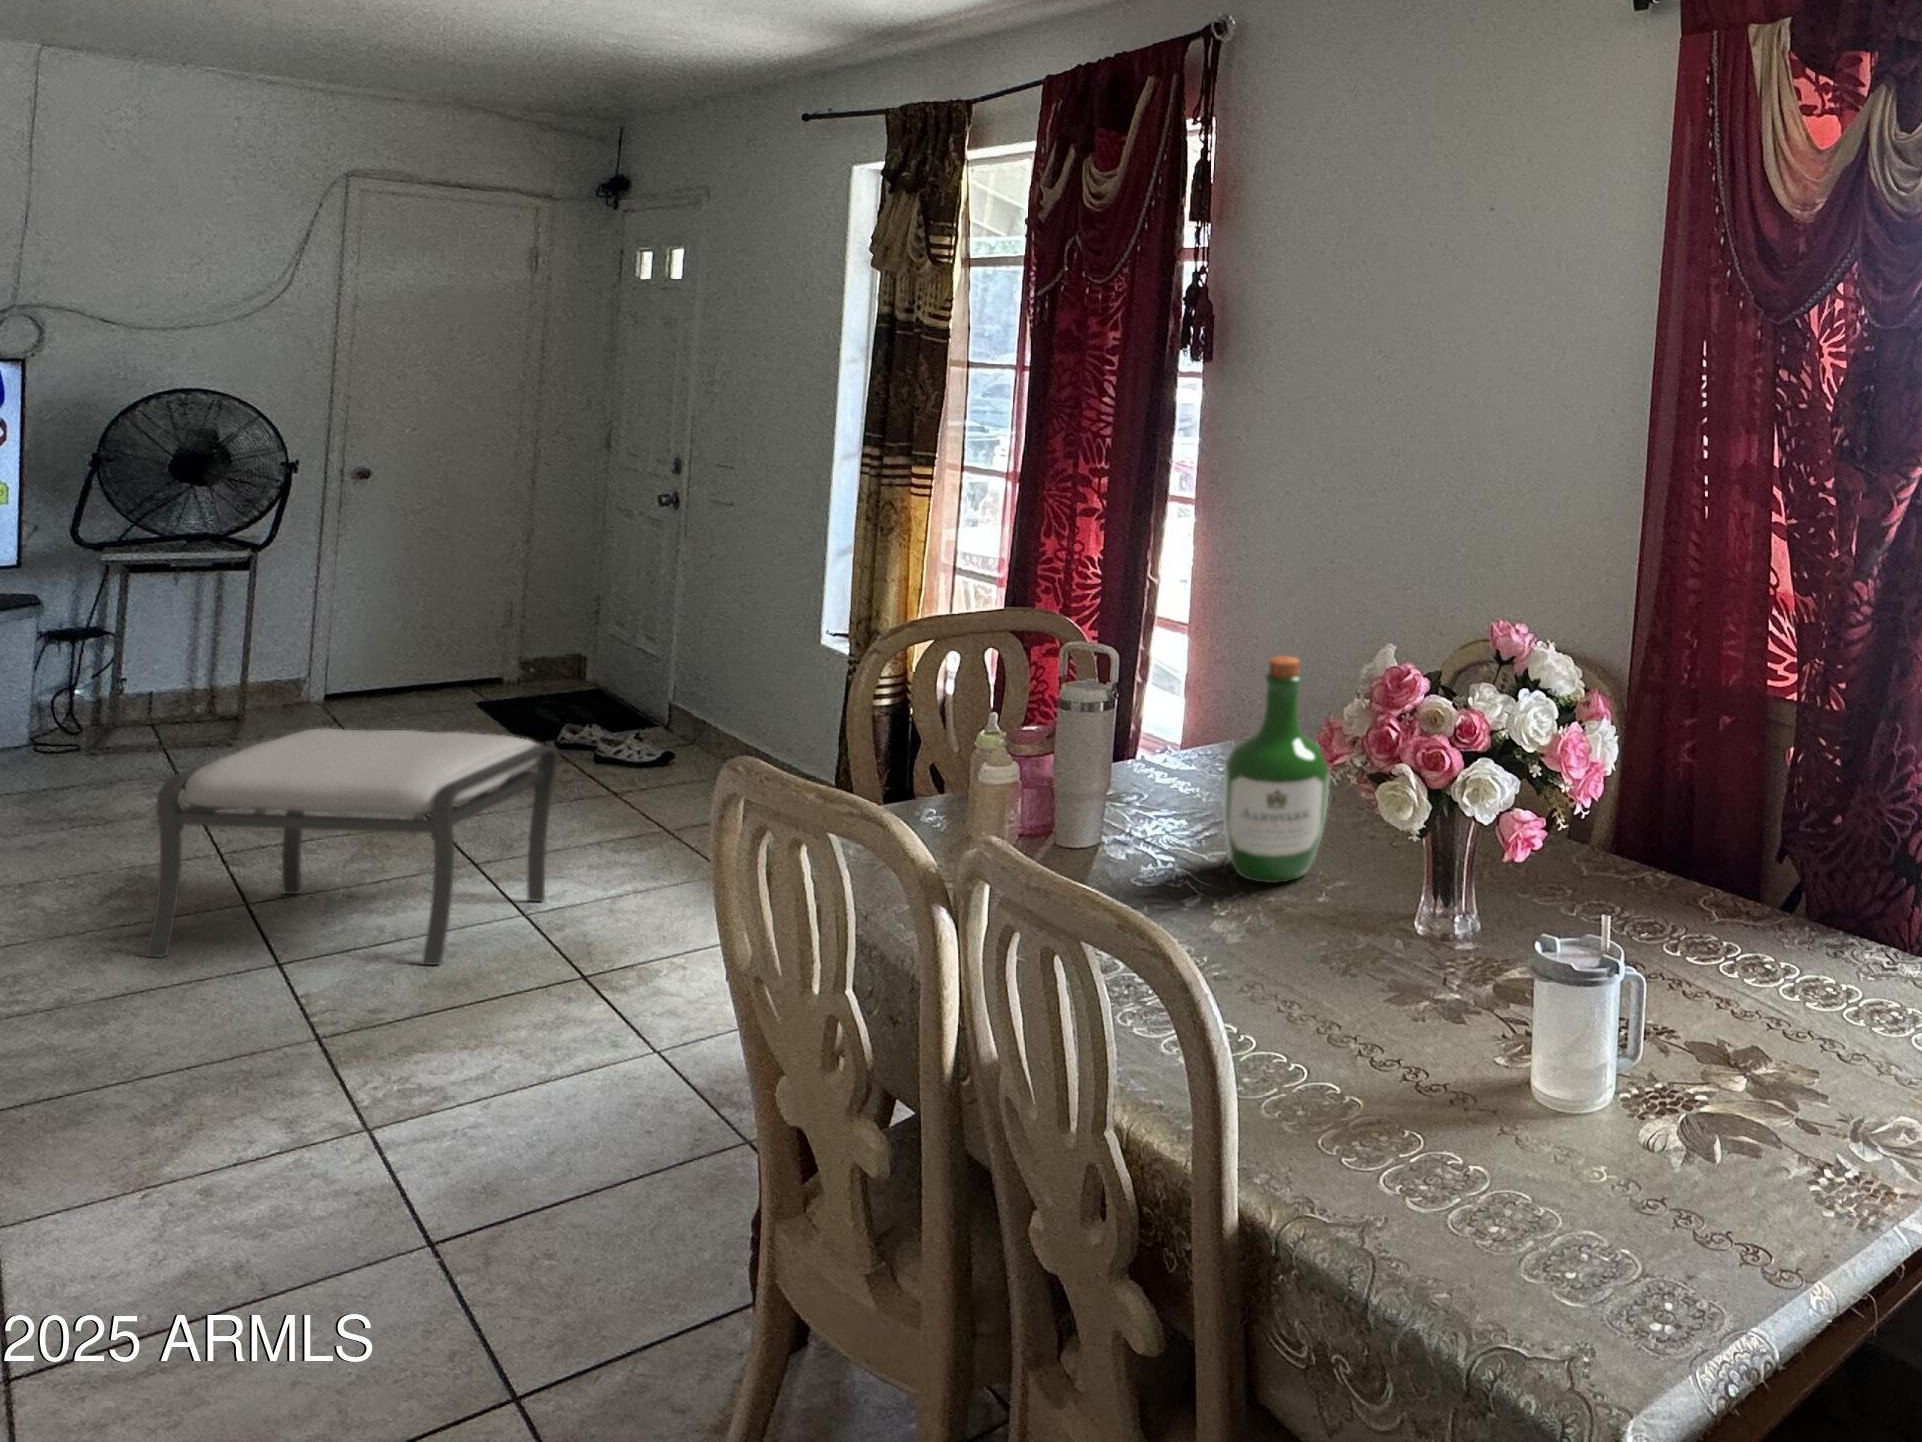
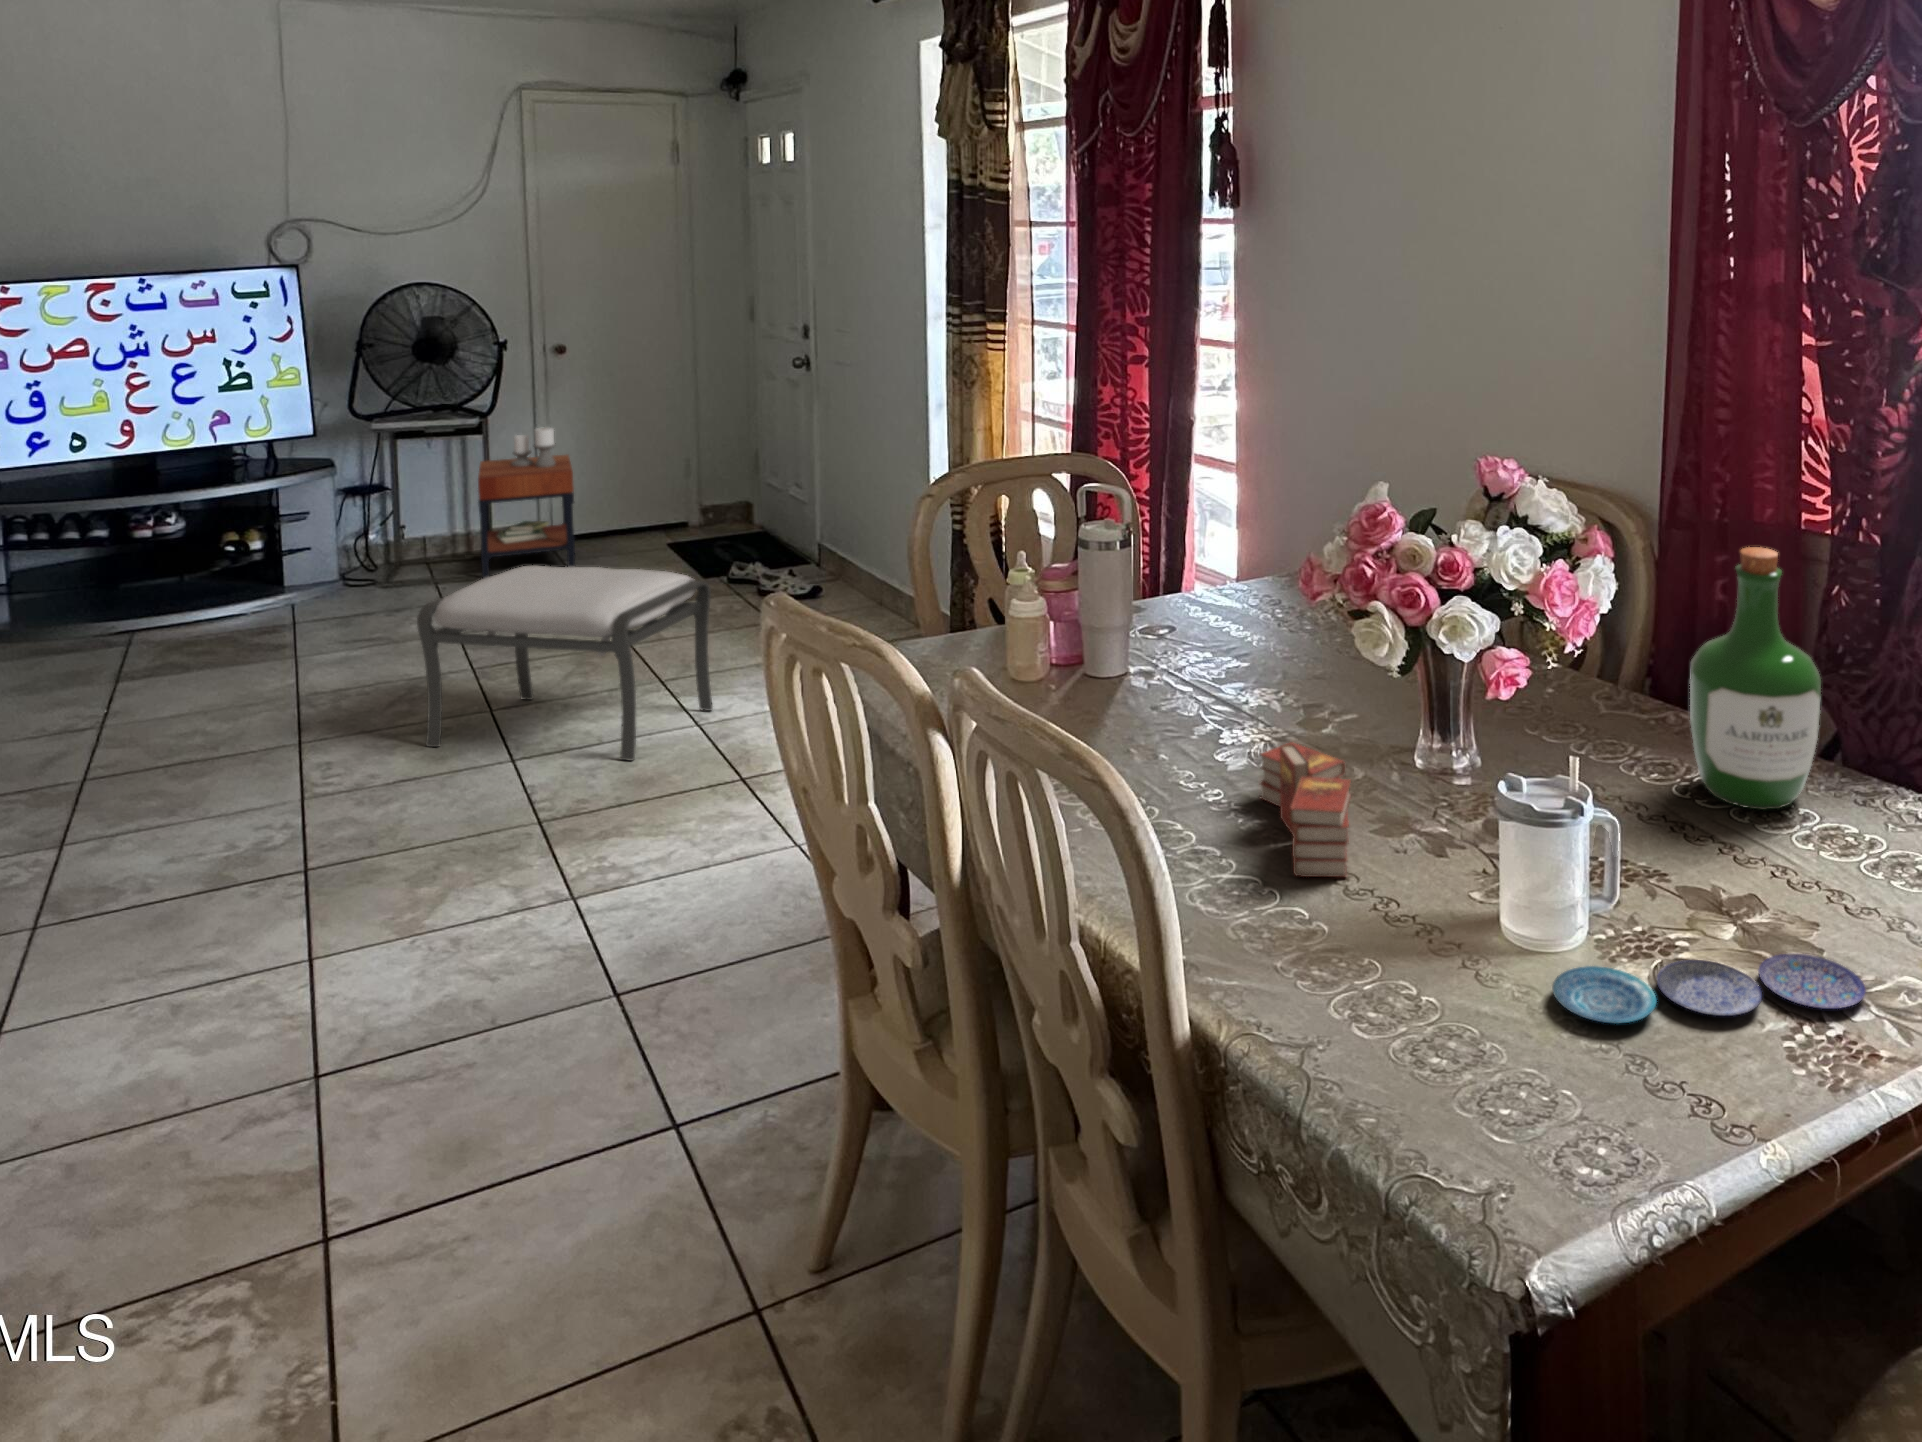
side table: none [227,563,370,745] -> present [478,427,575,578]
wine bottle: present [1223,656,1330,883] -> present [1690,547,1821,810]
book: none [1269,911,1378,1052] -> present [1260,742,1351,877]
plate: none [1594,1100,1873,1181] -> present [1552,954,1866,1024]

